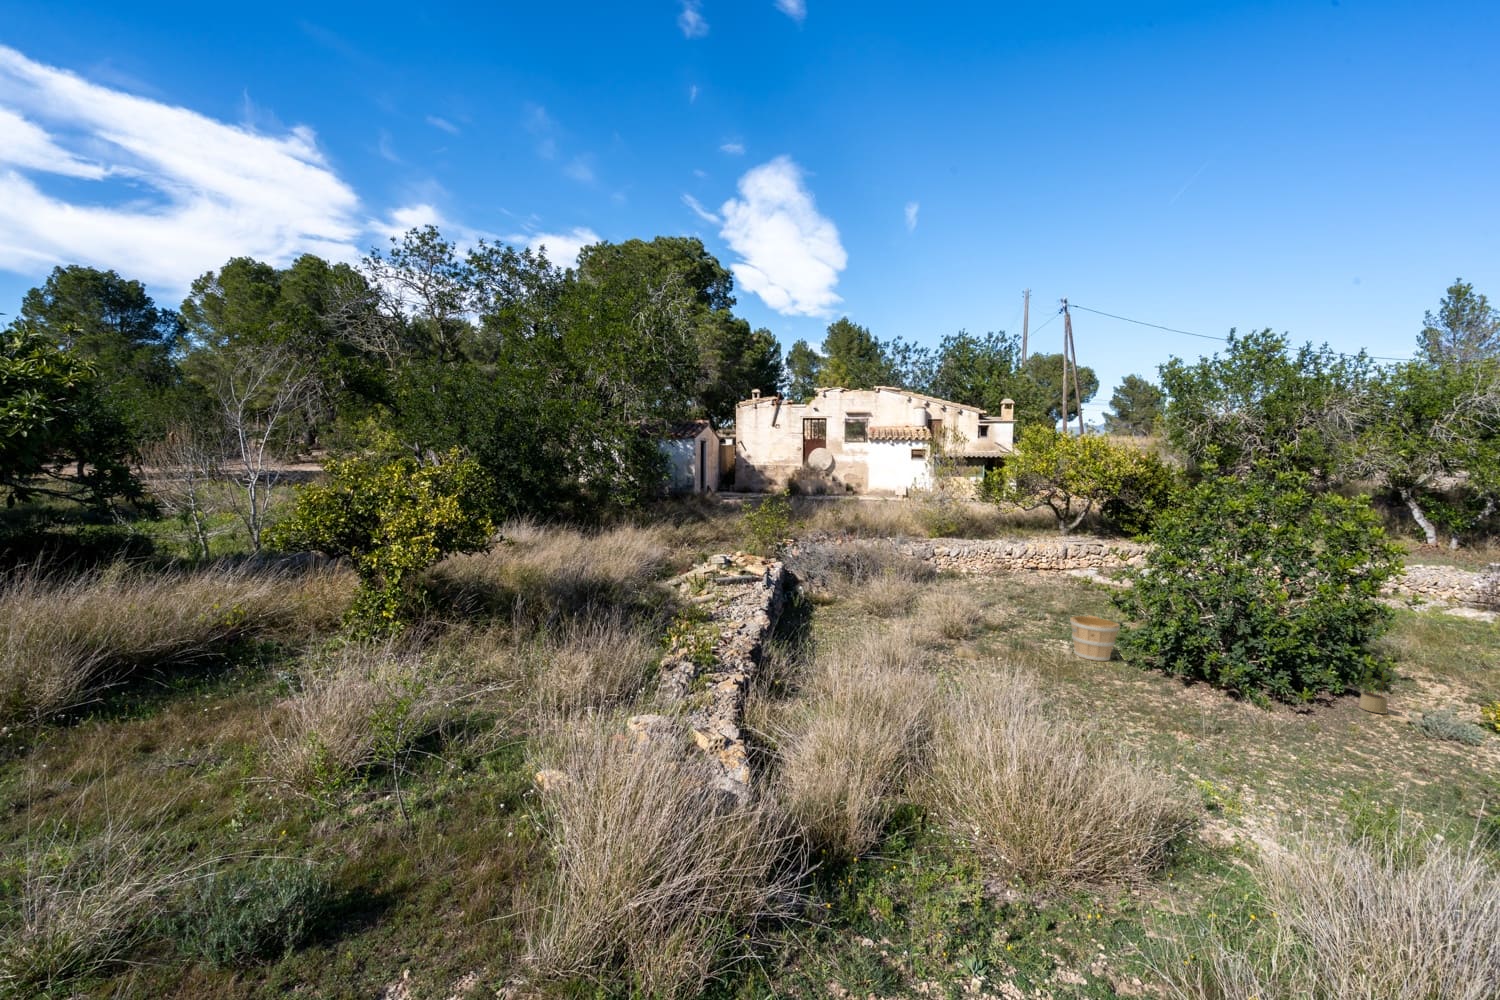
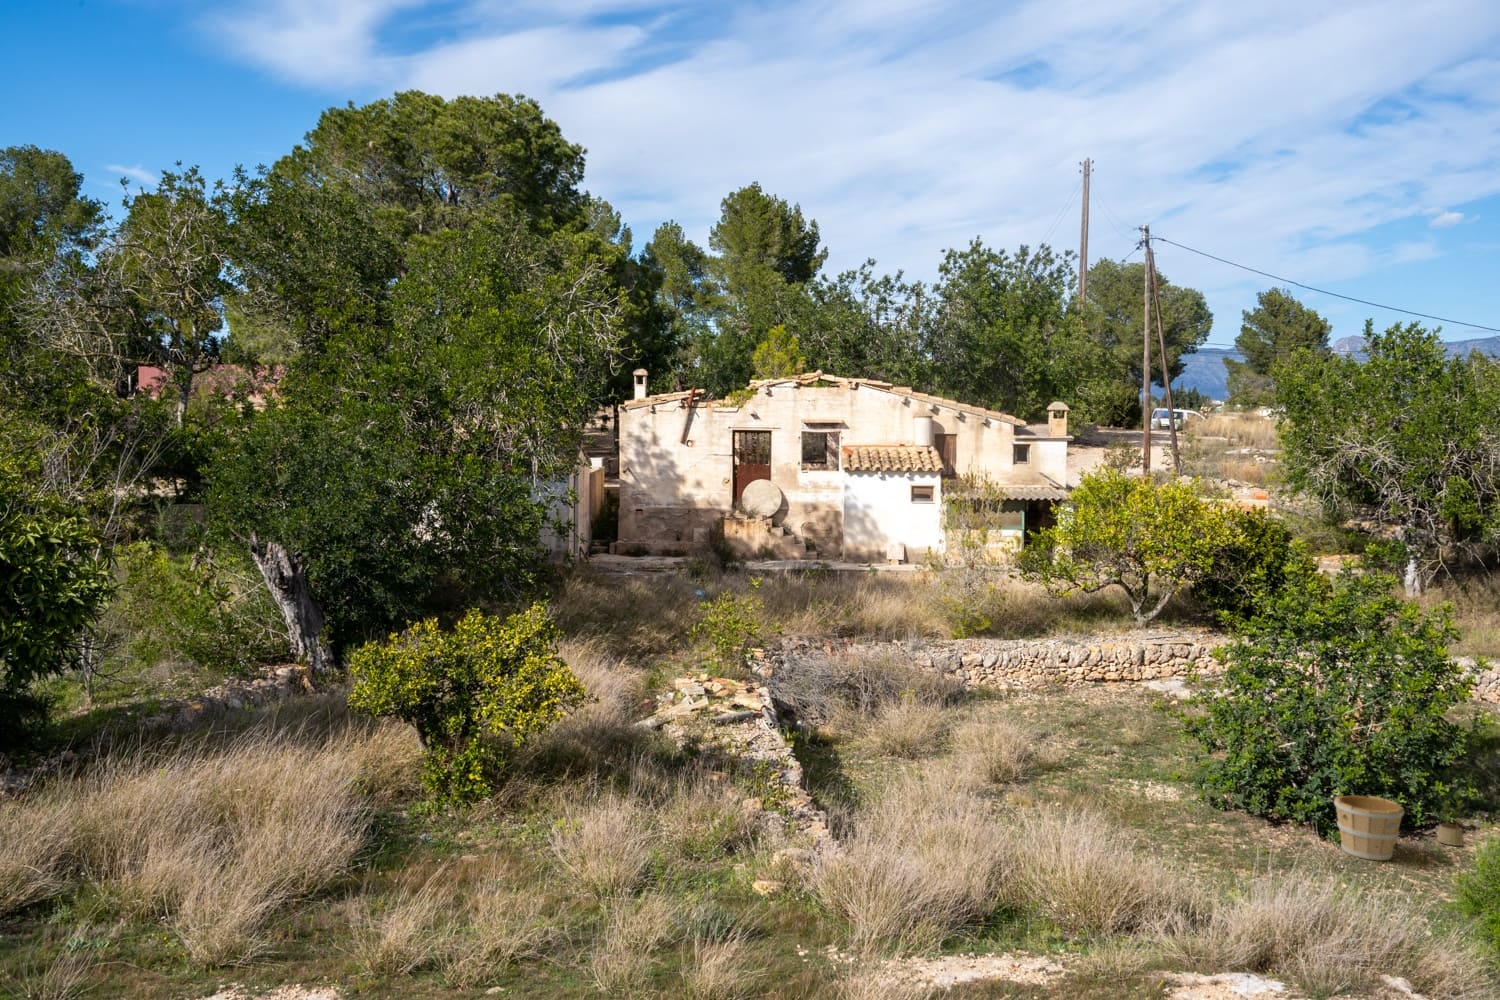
wooden bucket: present [1070,615,1119,661] -> present [1334,796,1404,861]

